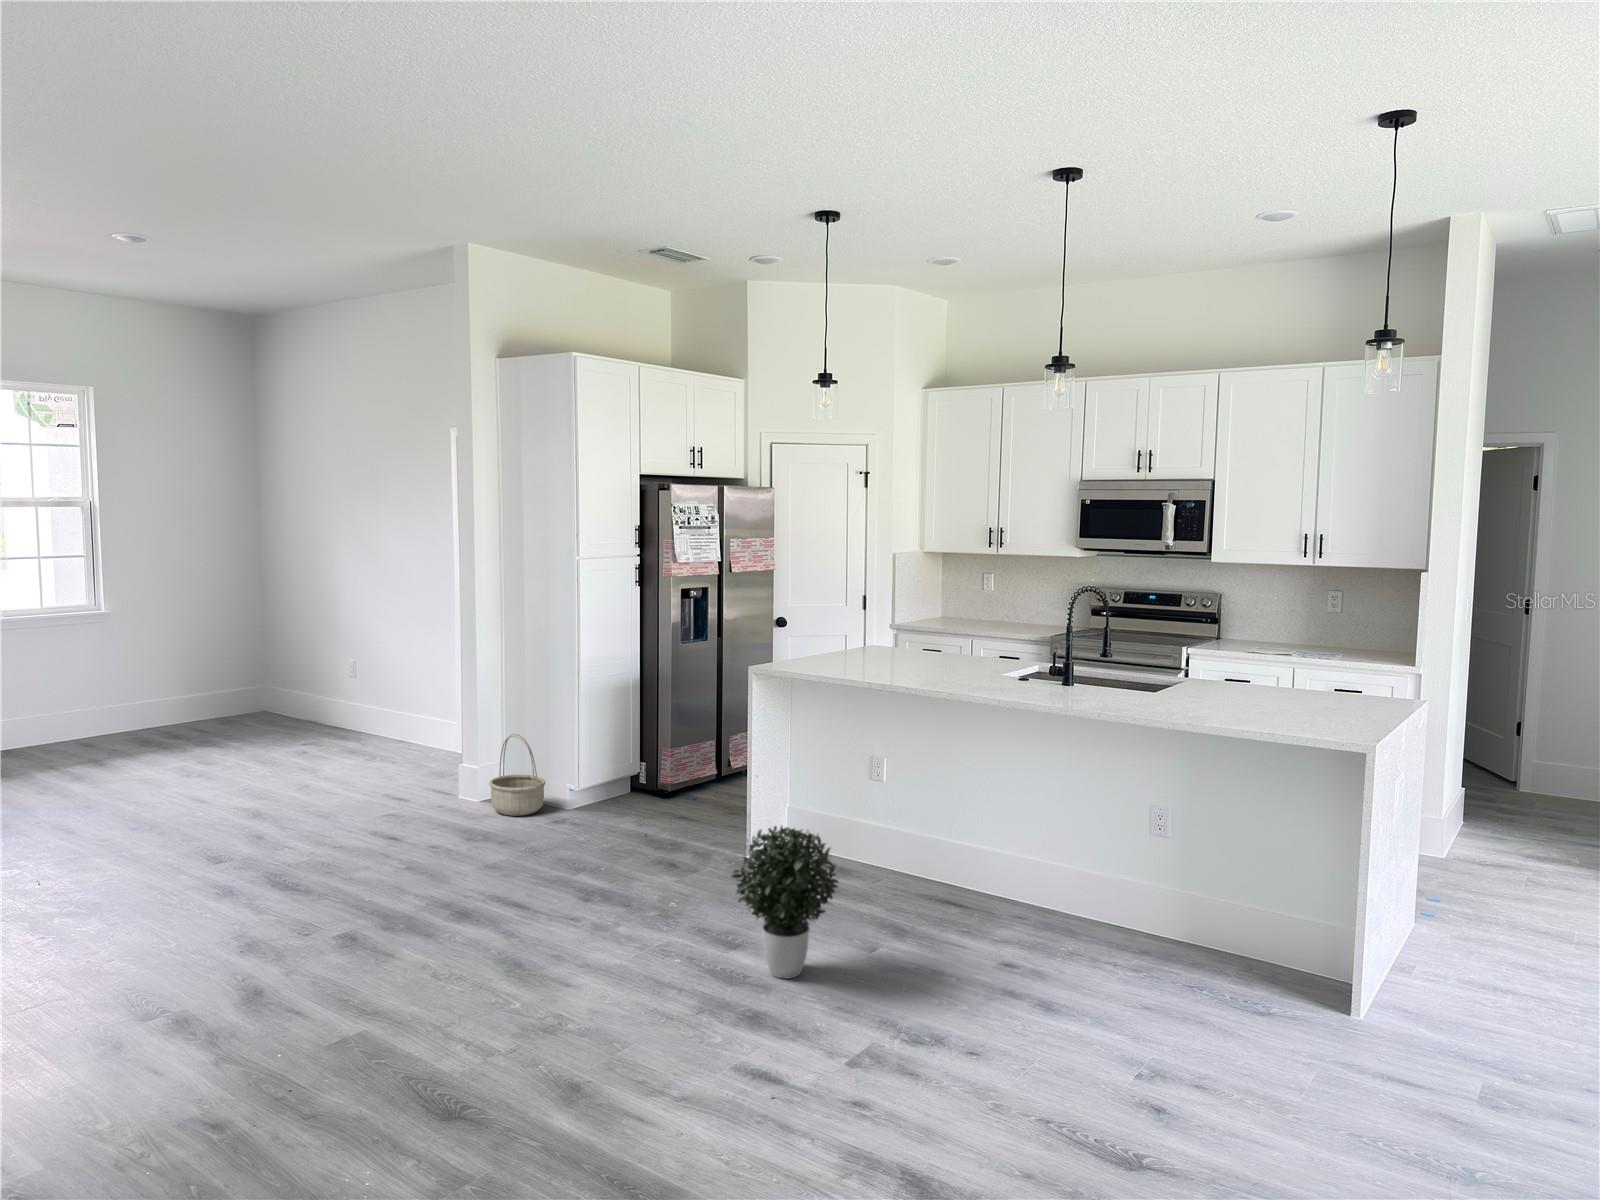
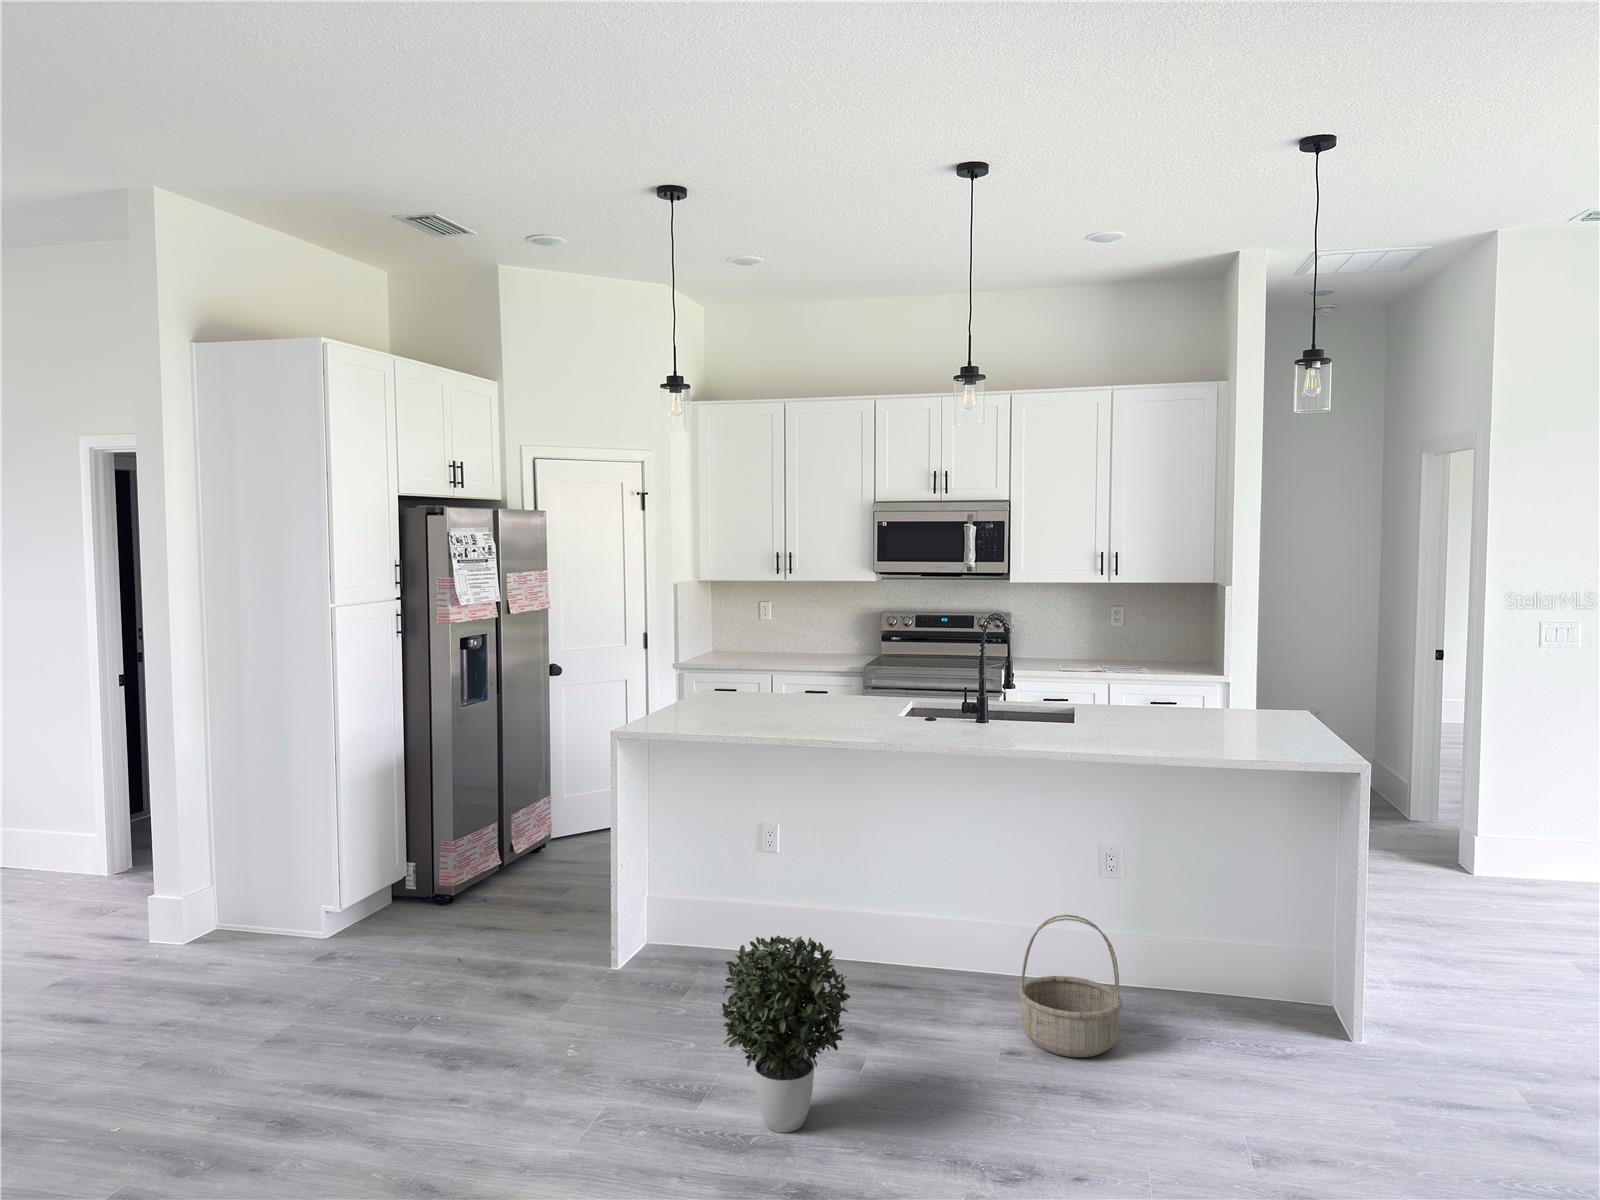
basket: present [489,734,545,816] -> present [1018,915,1122,1057]

